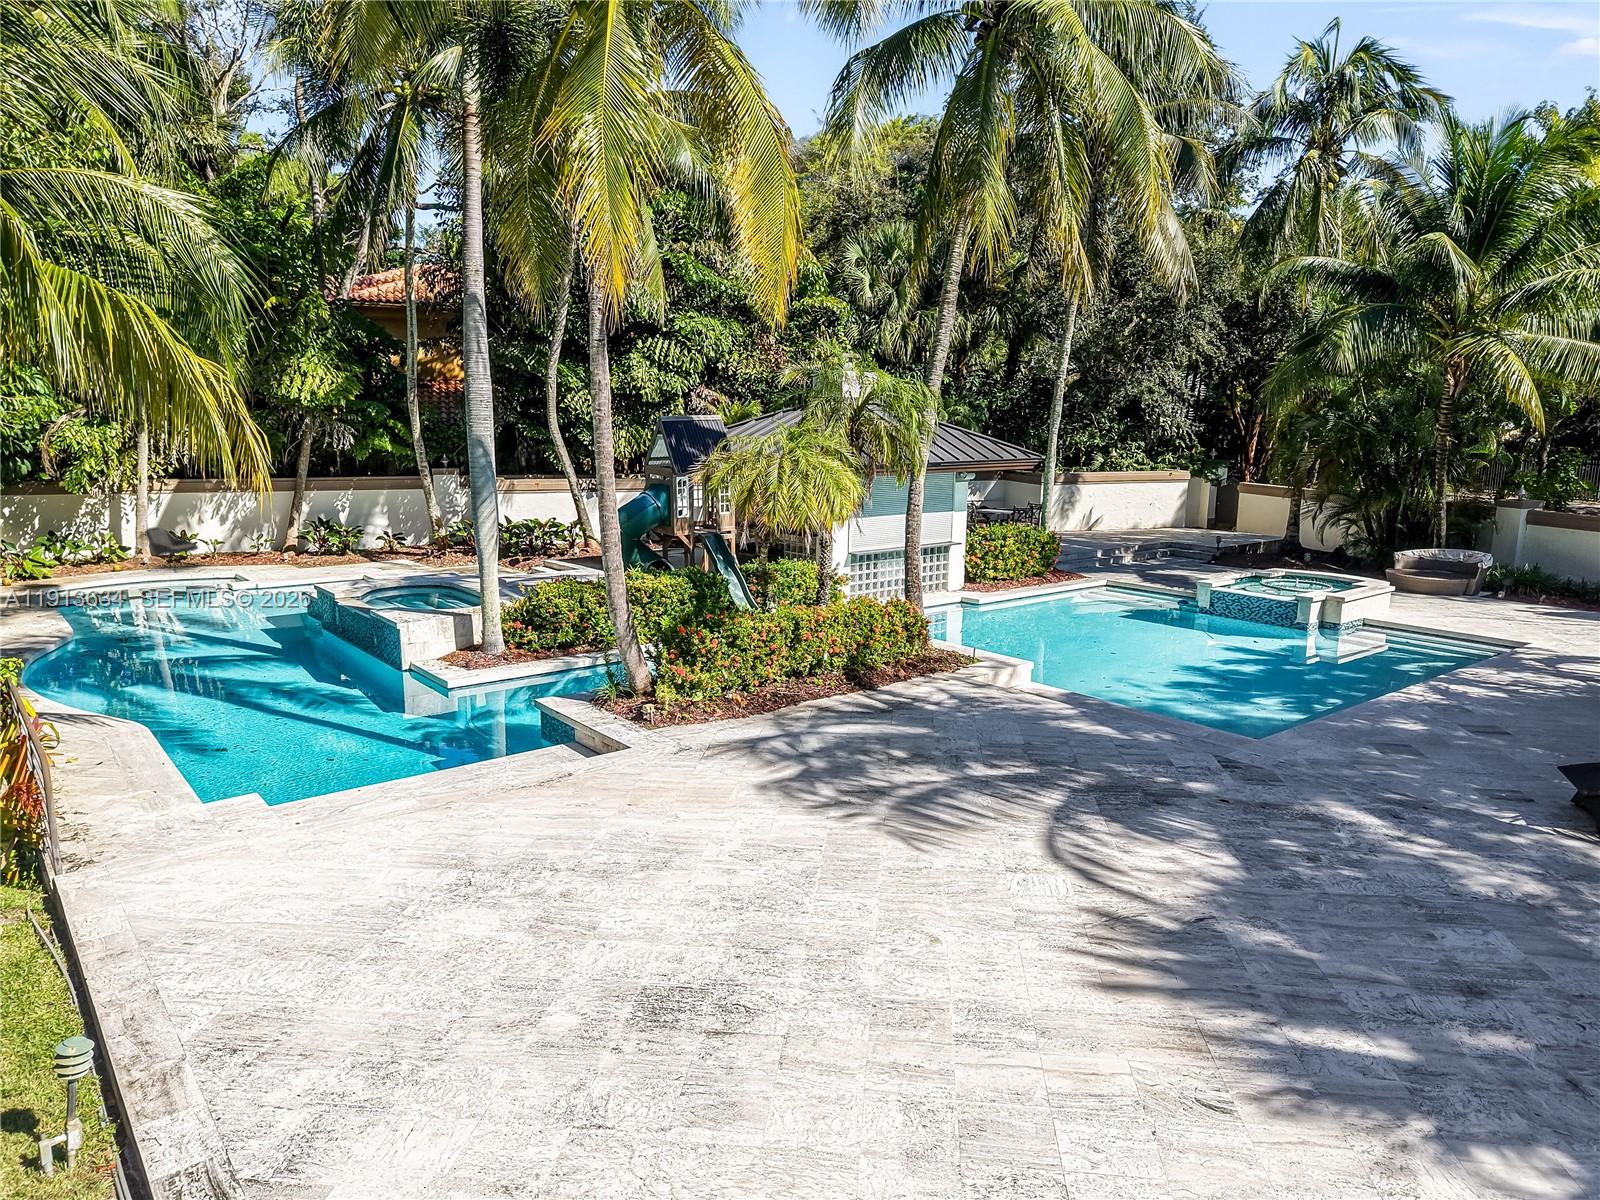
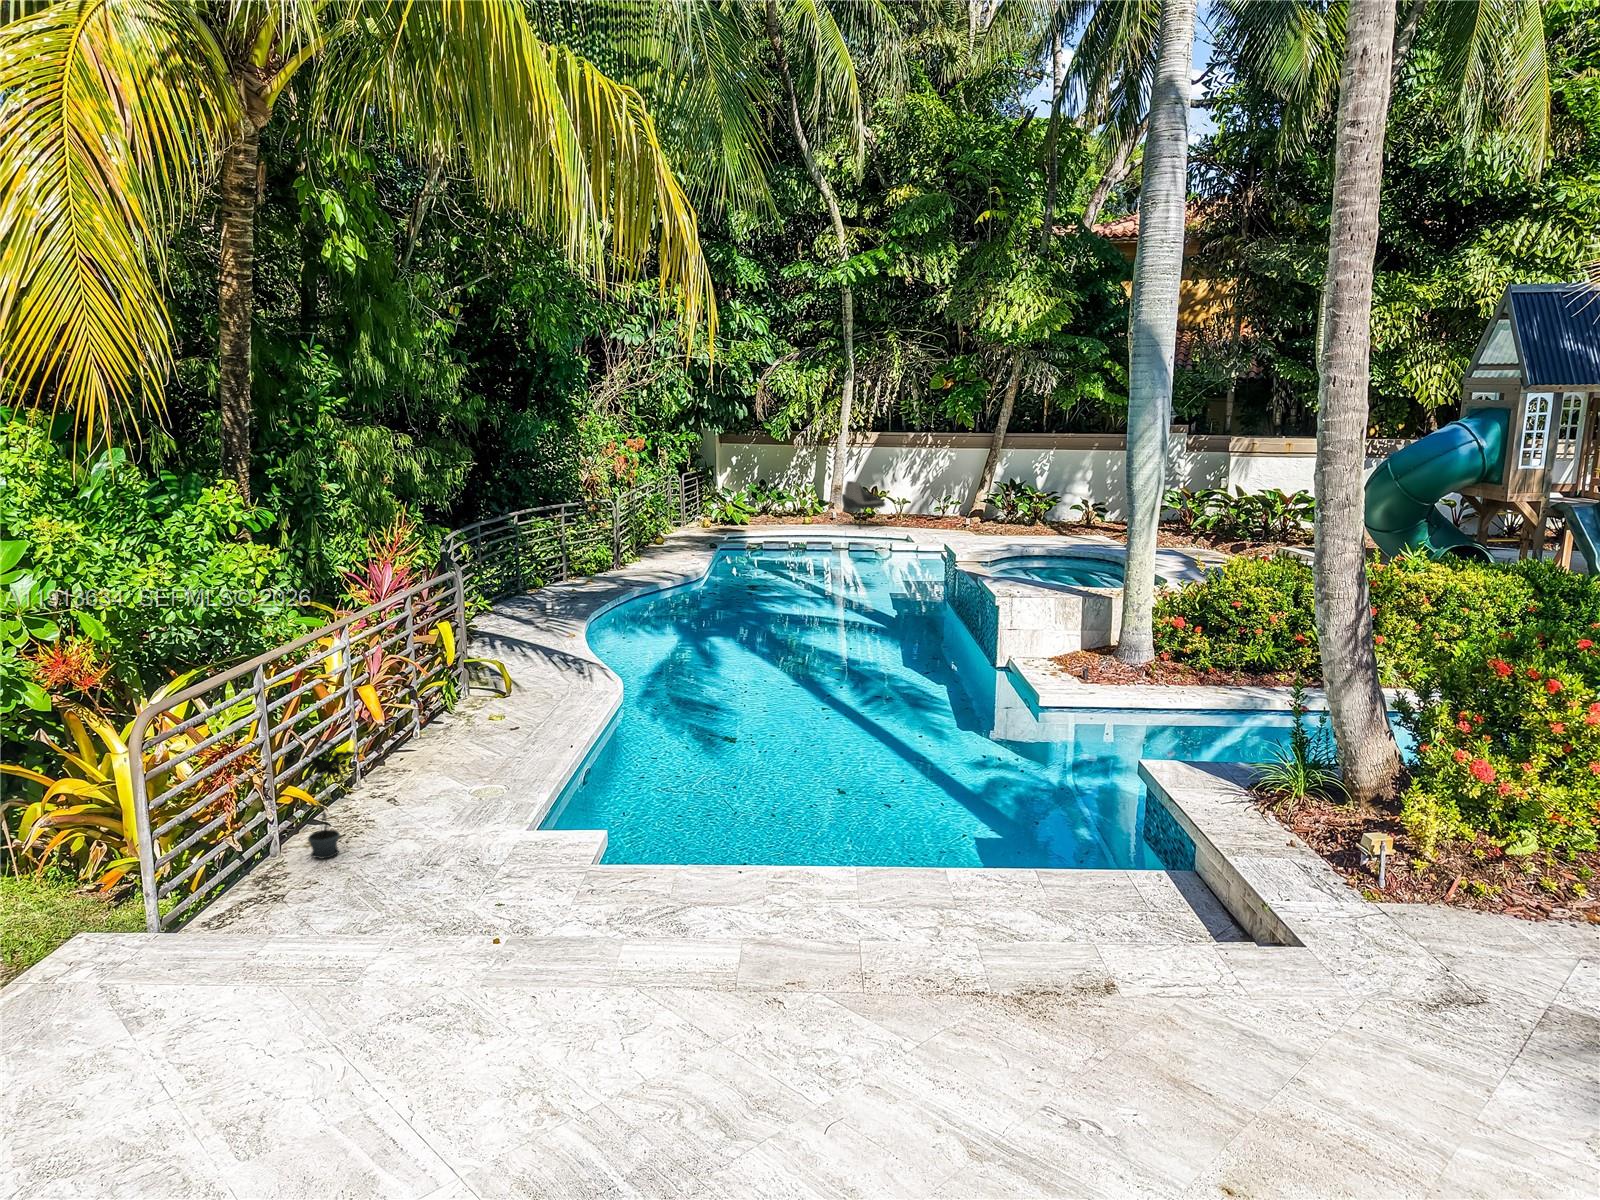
potted plant: none [49,775,110,852] -> present [283,736,365,859]

